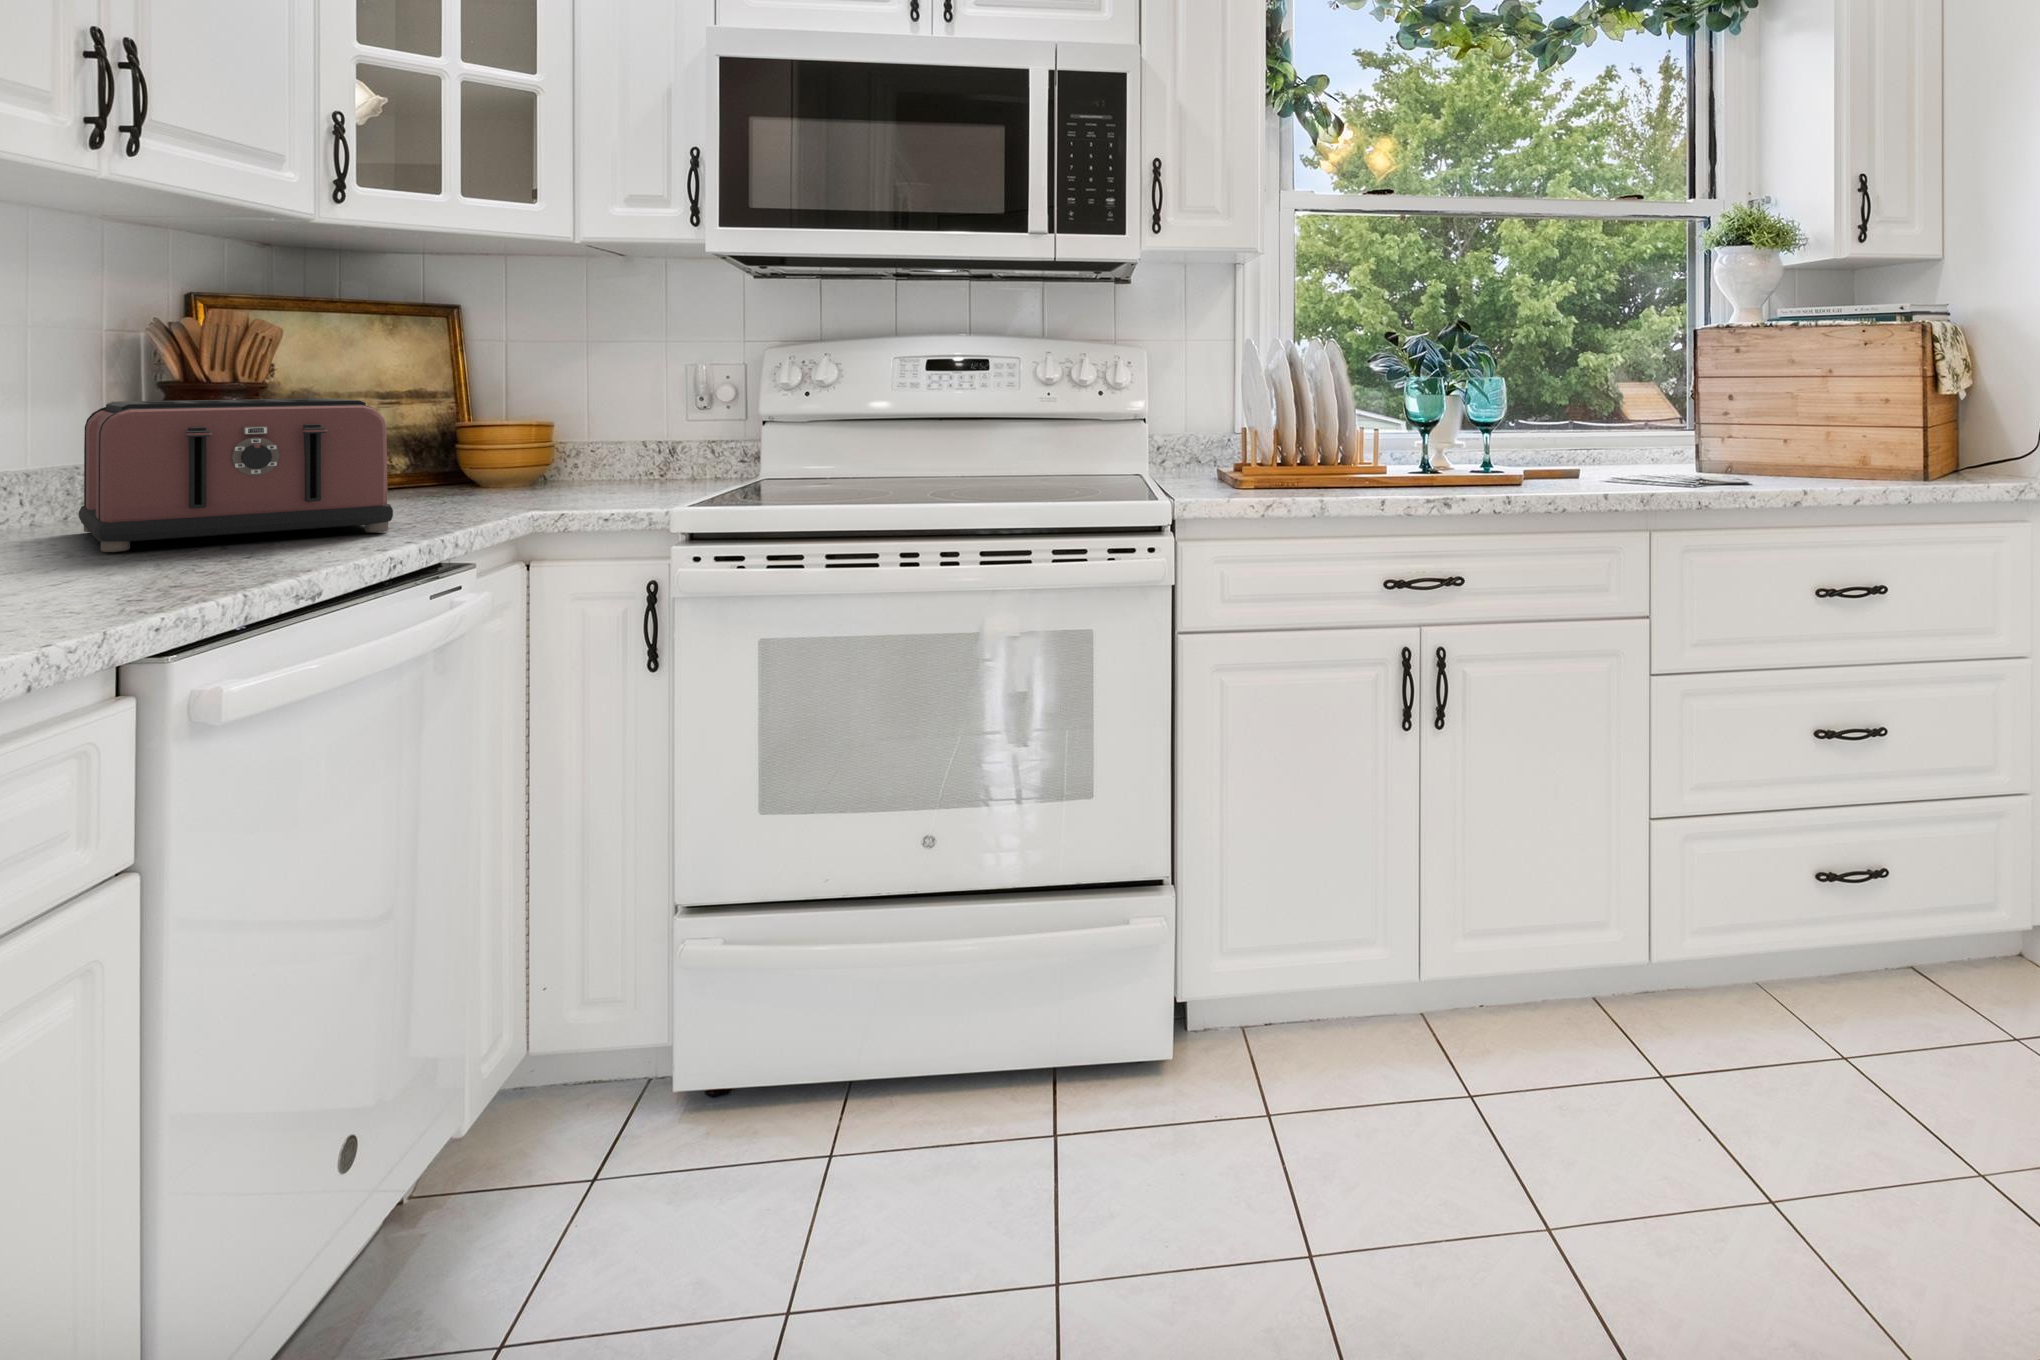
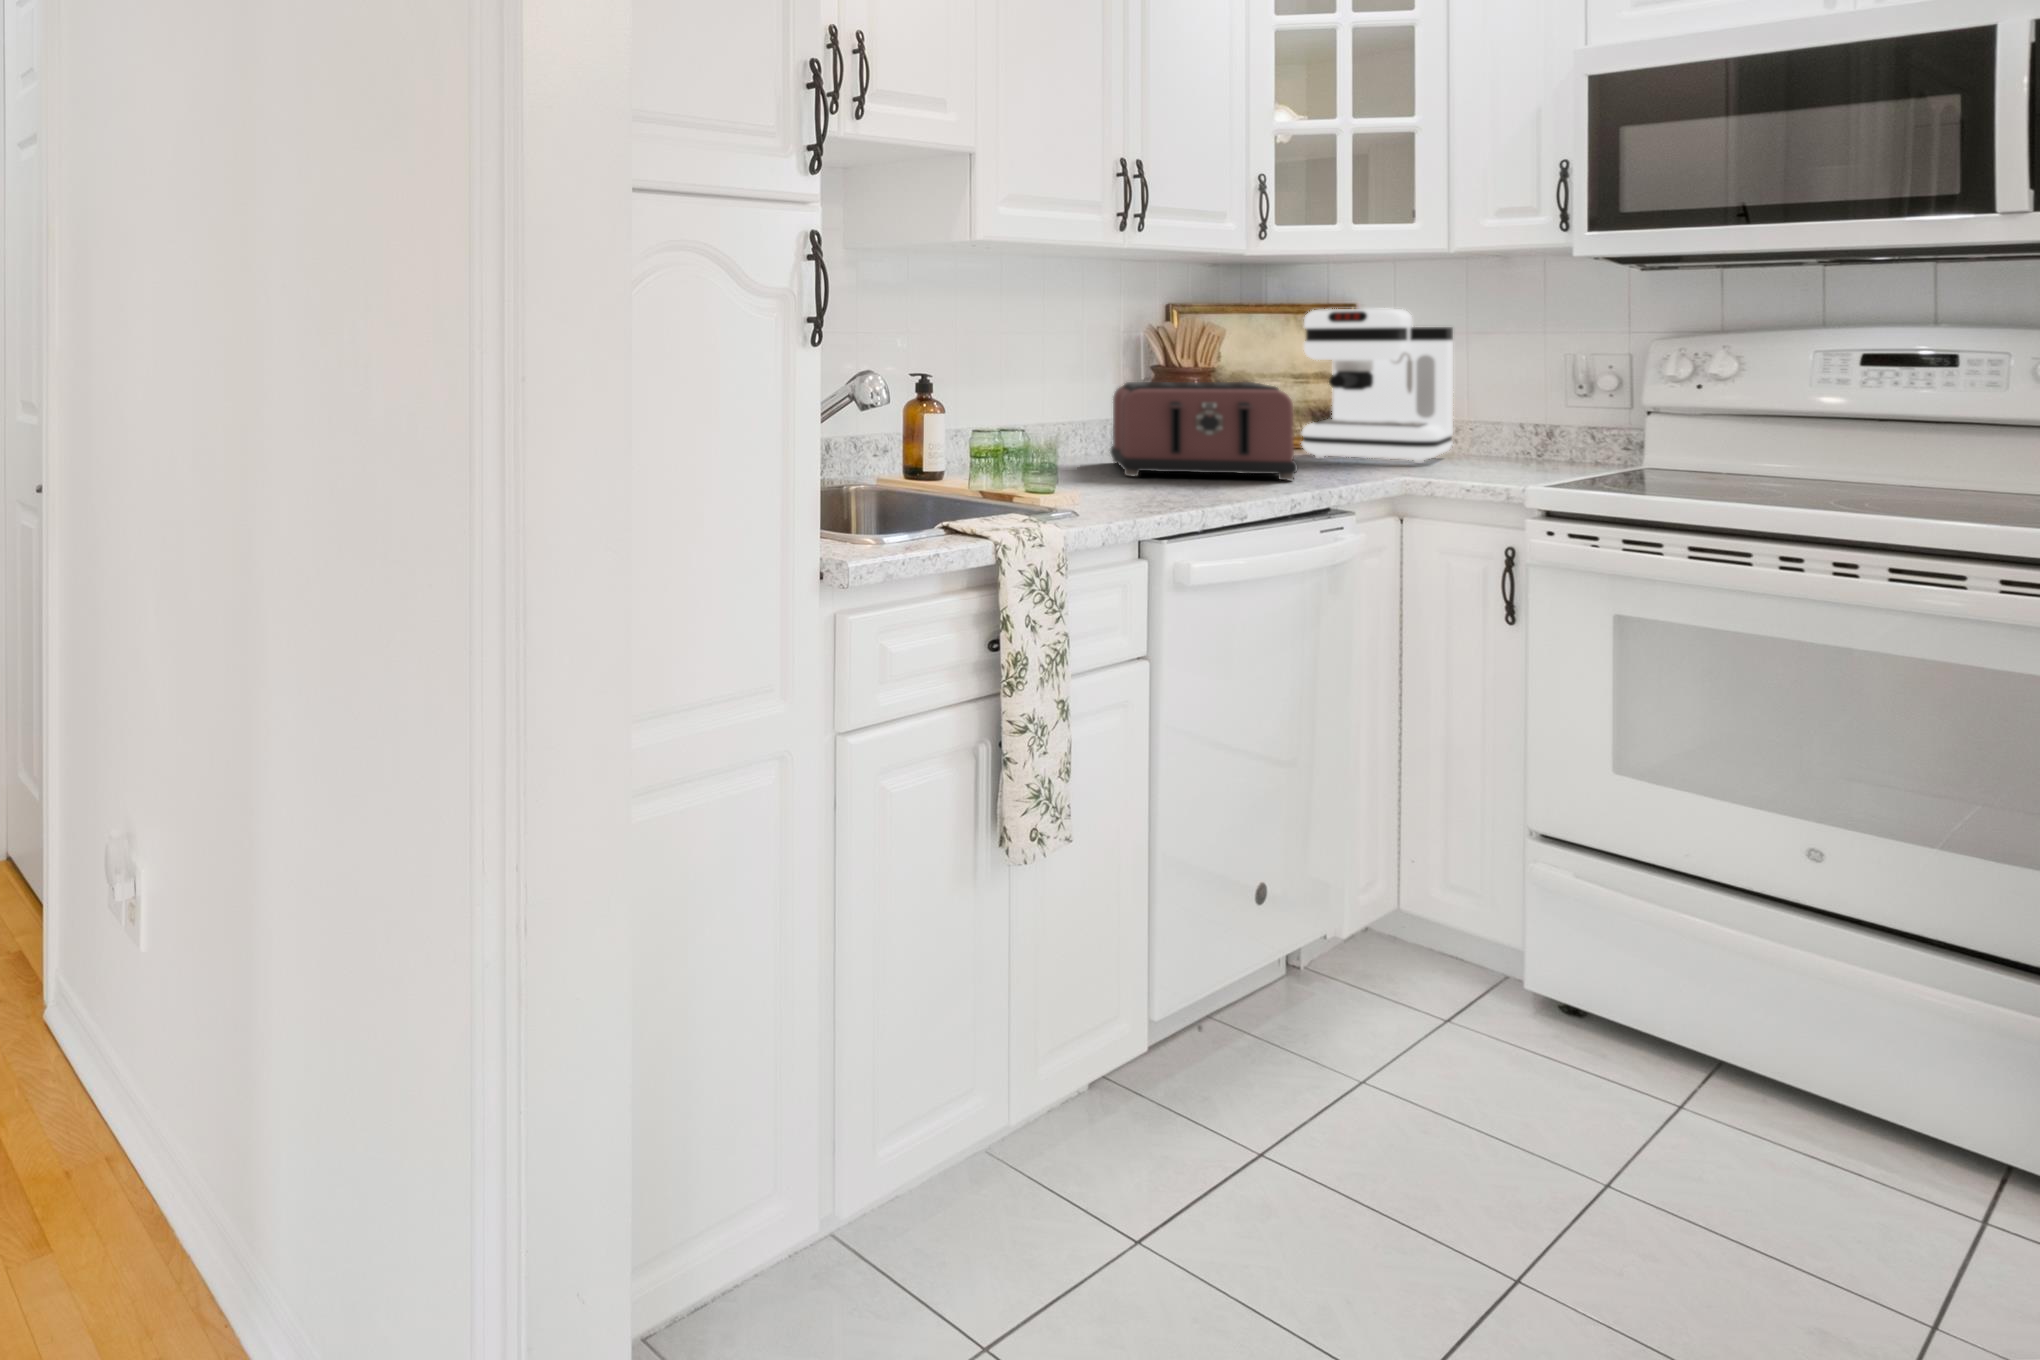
coffee maker: none [393,304,576,499] -> present [1302,309,1453,463]

